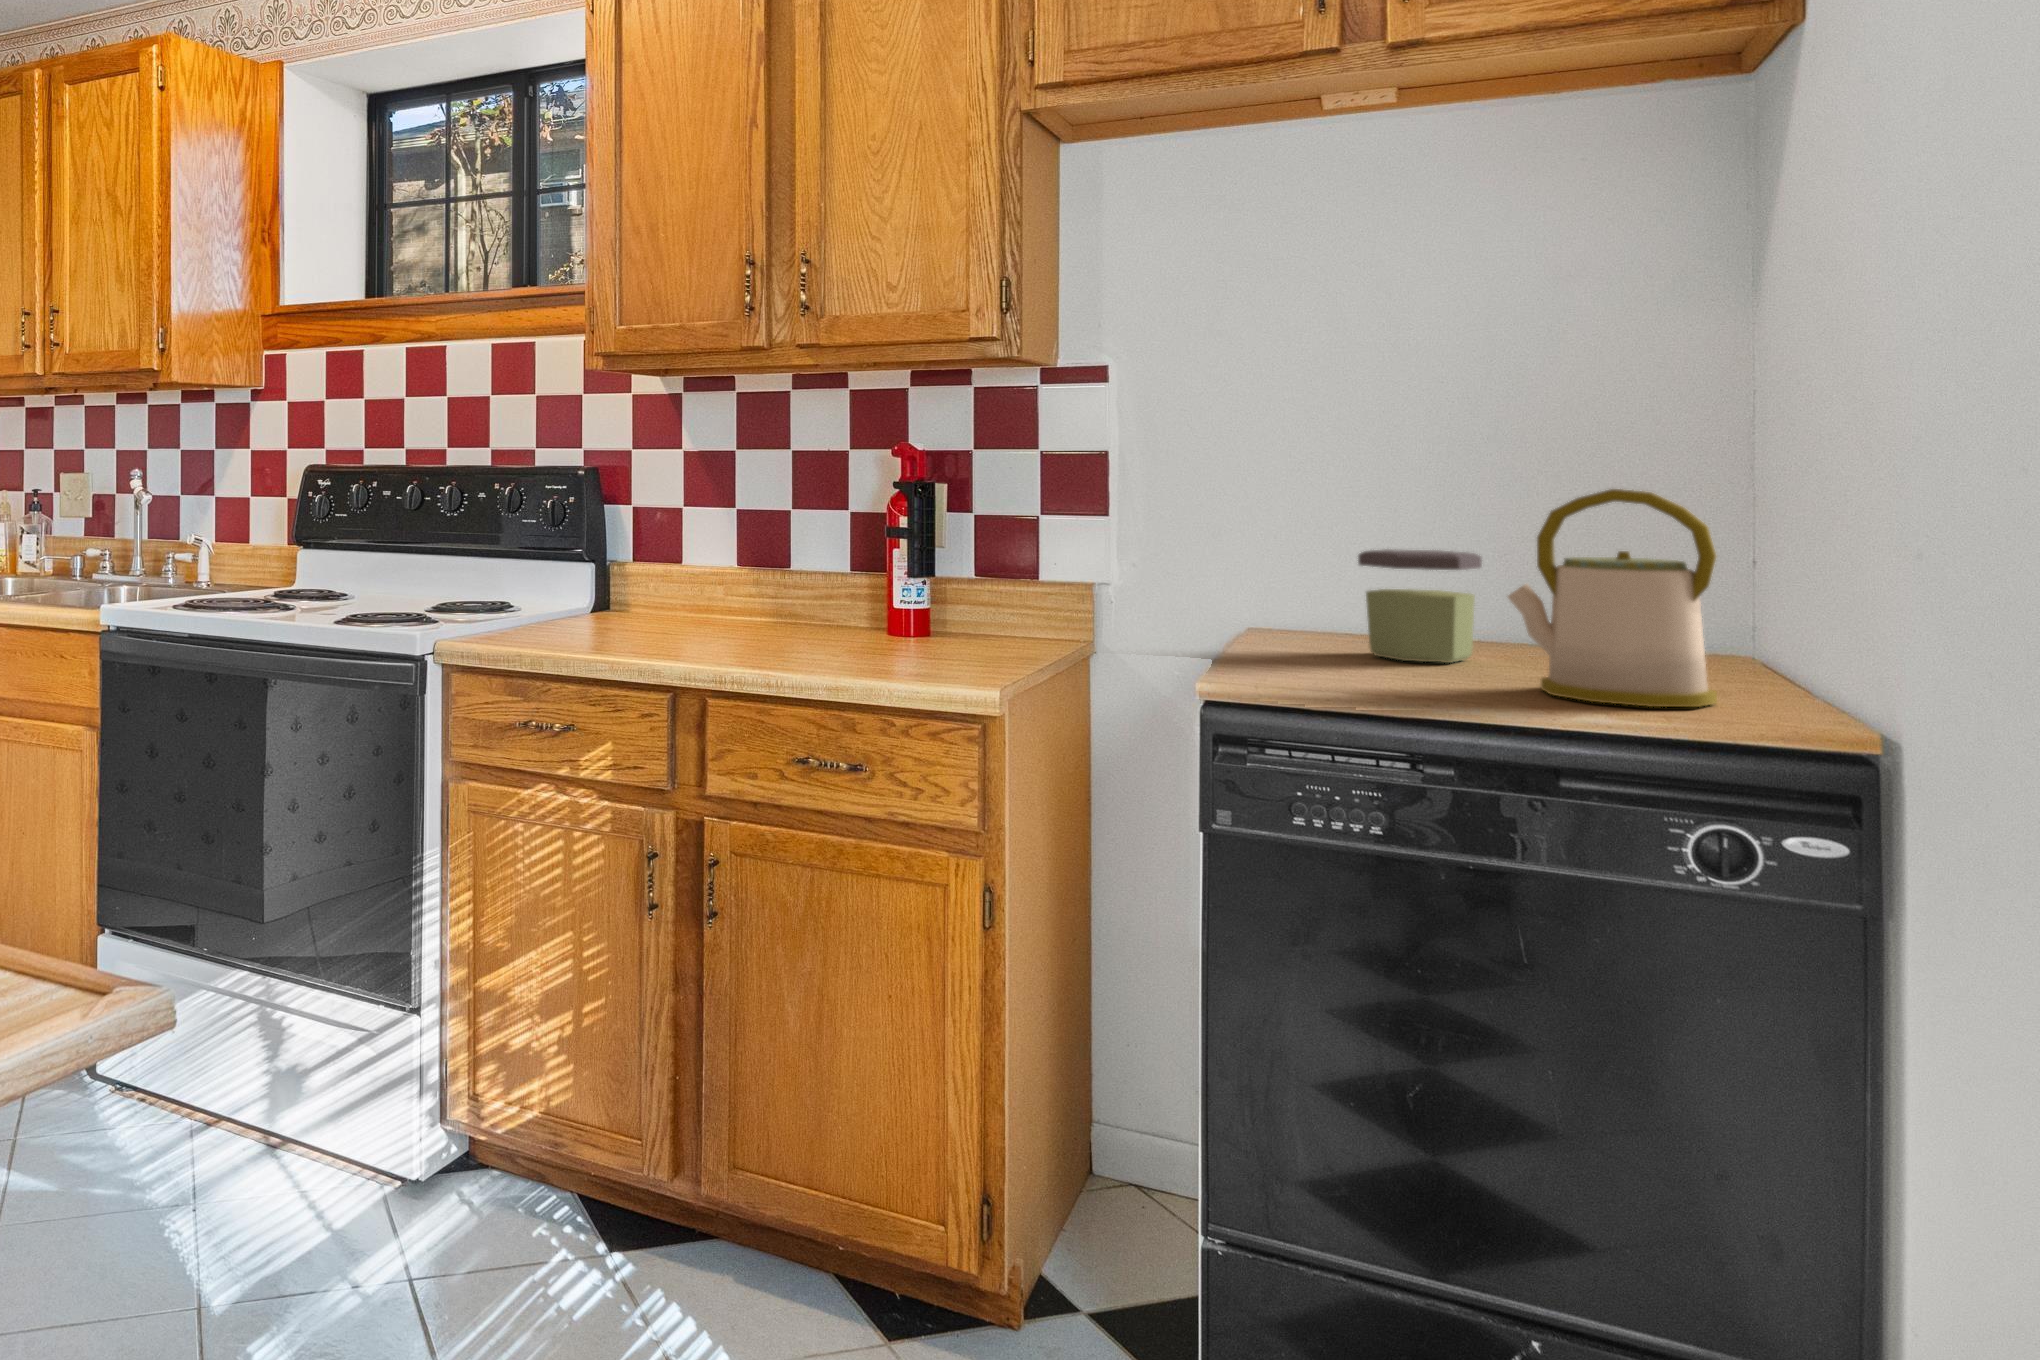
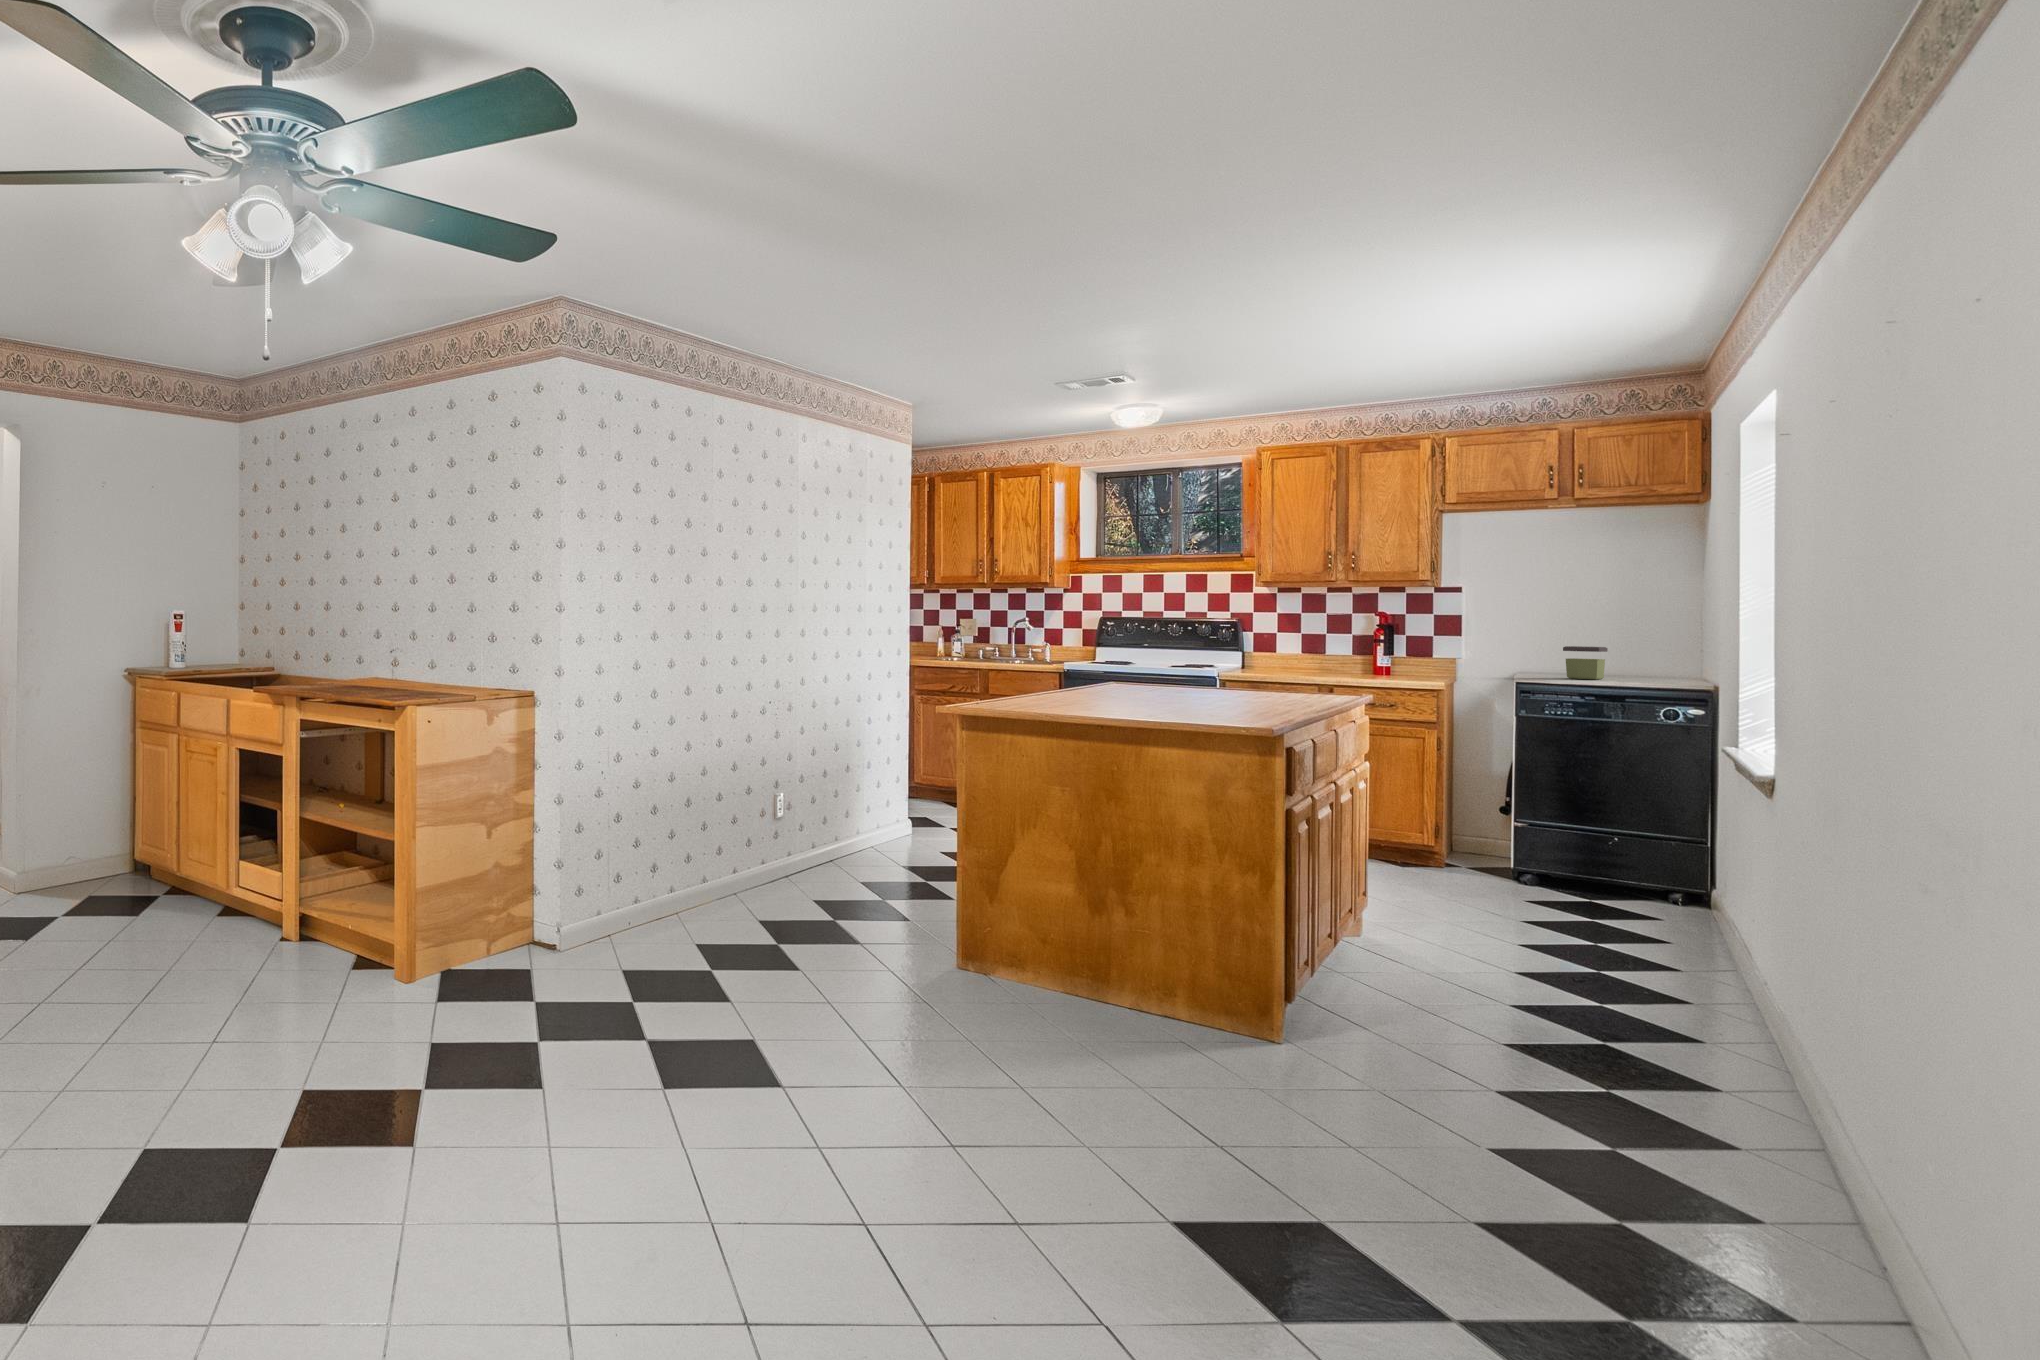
kettle: present [1508,489,1717,707] -> none [1613,627,1680,685]

